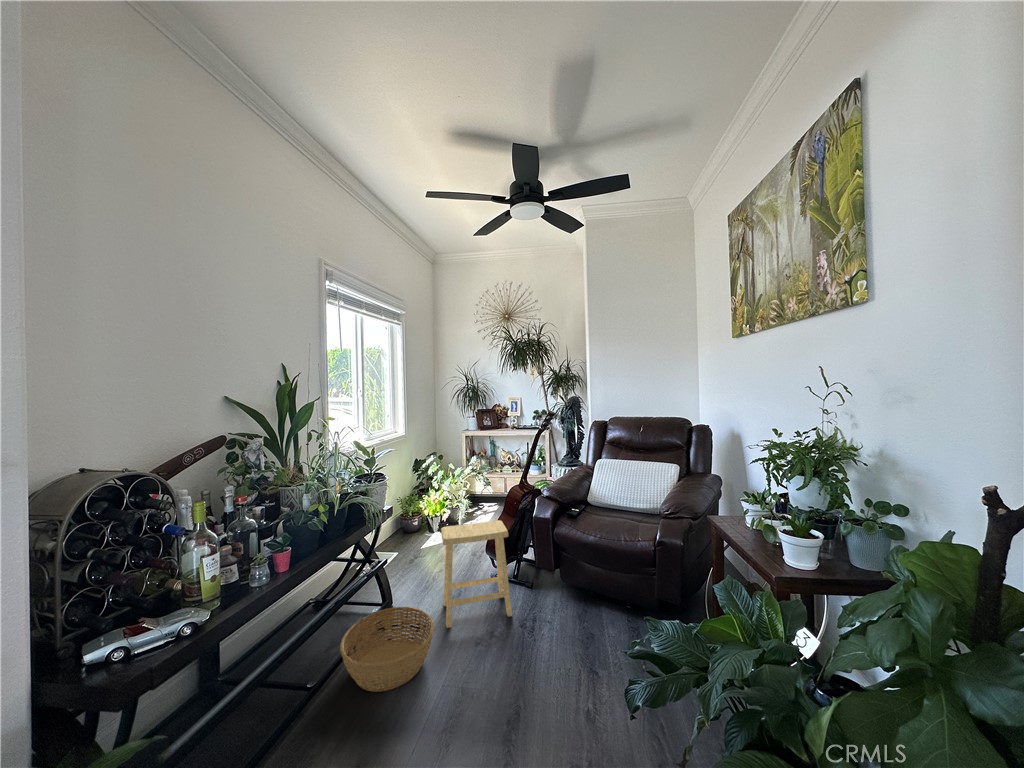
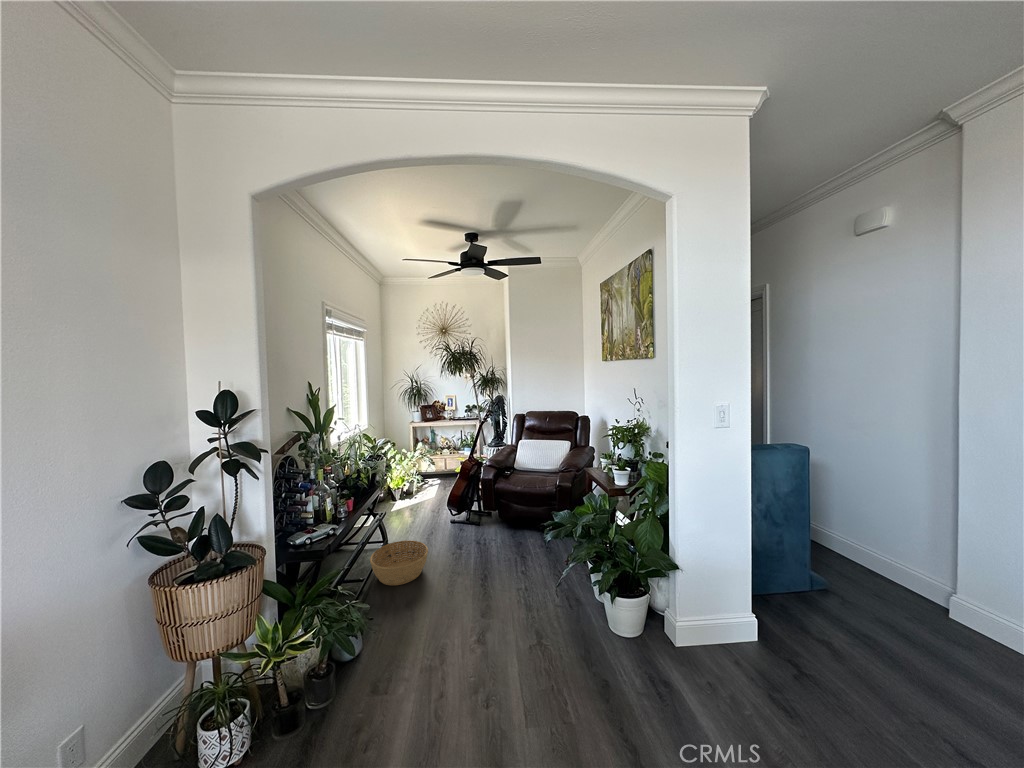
footstool: present [441,520,512,628] -> none [421,483,470,553]

